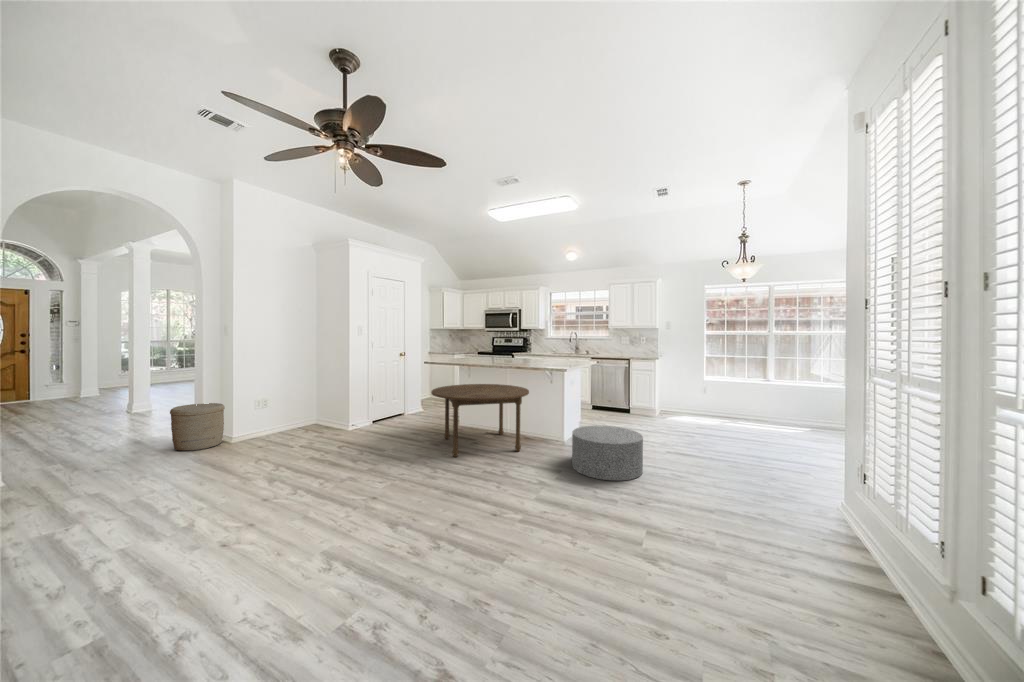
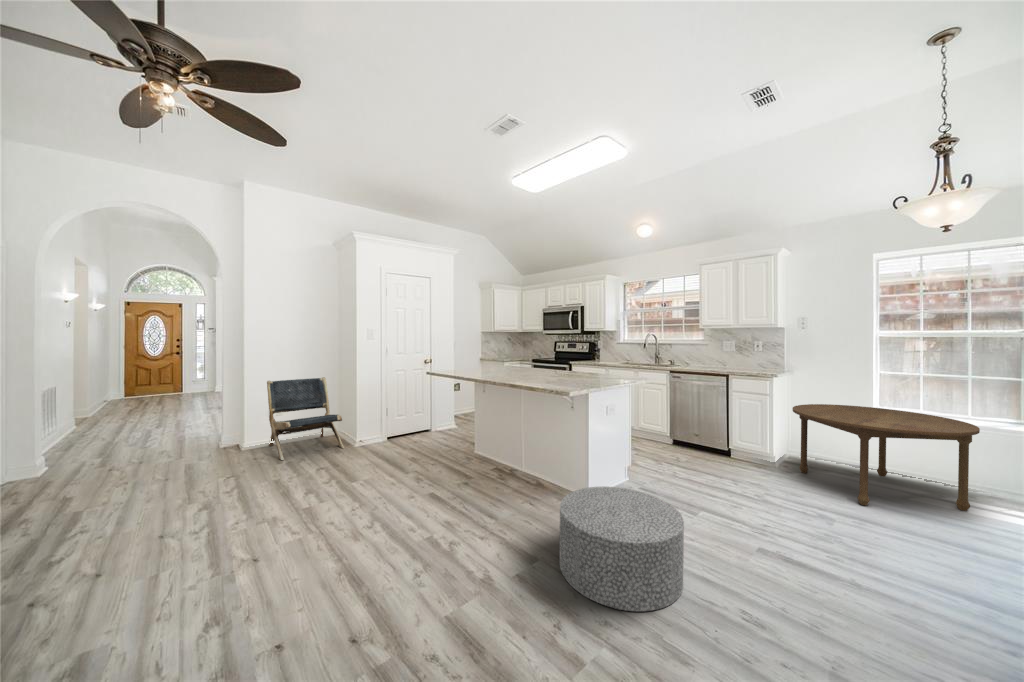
lounge chair: none [257,371,342,445] -> present [267,377,345,460]
dining table: present [431,384,529,457] -> present [793,404,980,511]
woven basket: present [170,403,225,451] -> none [182,408,236,456]

